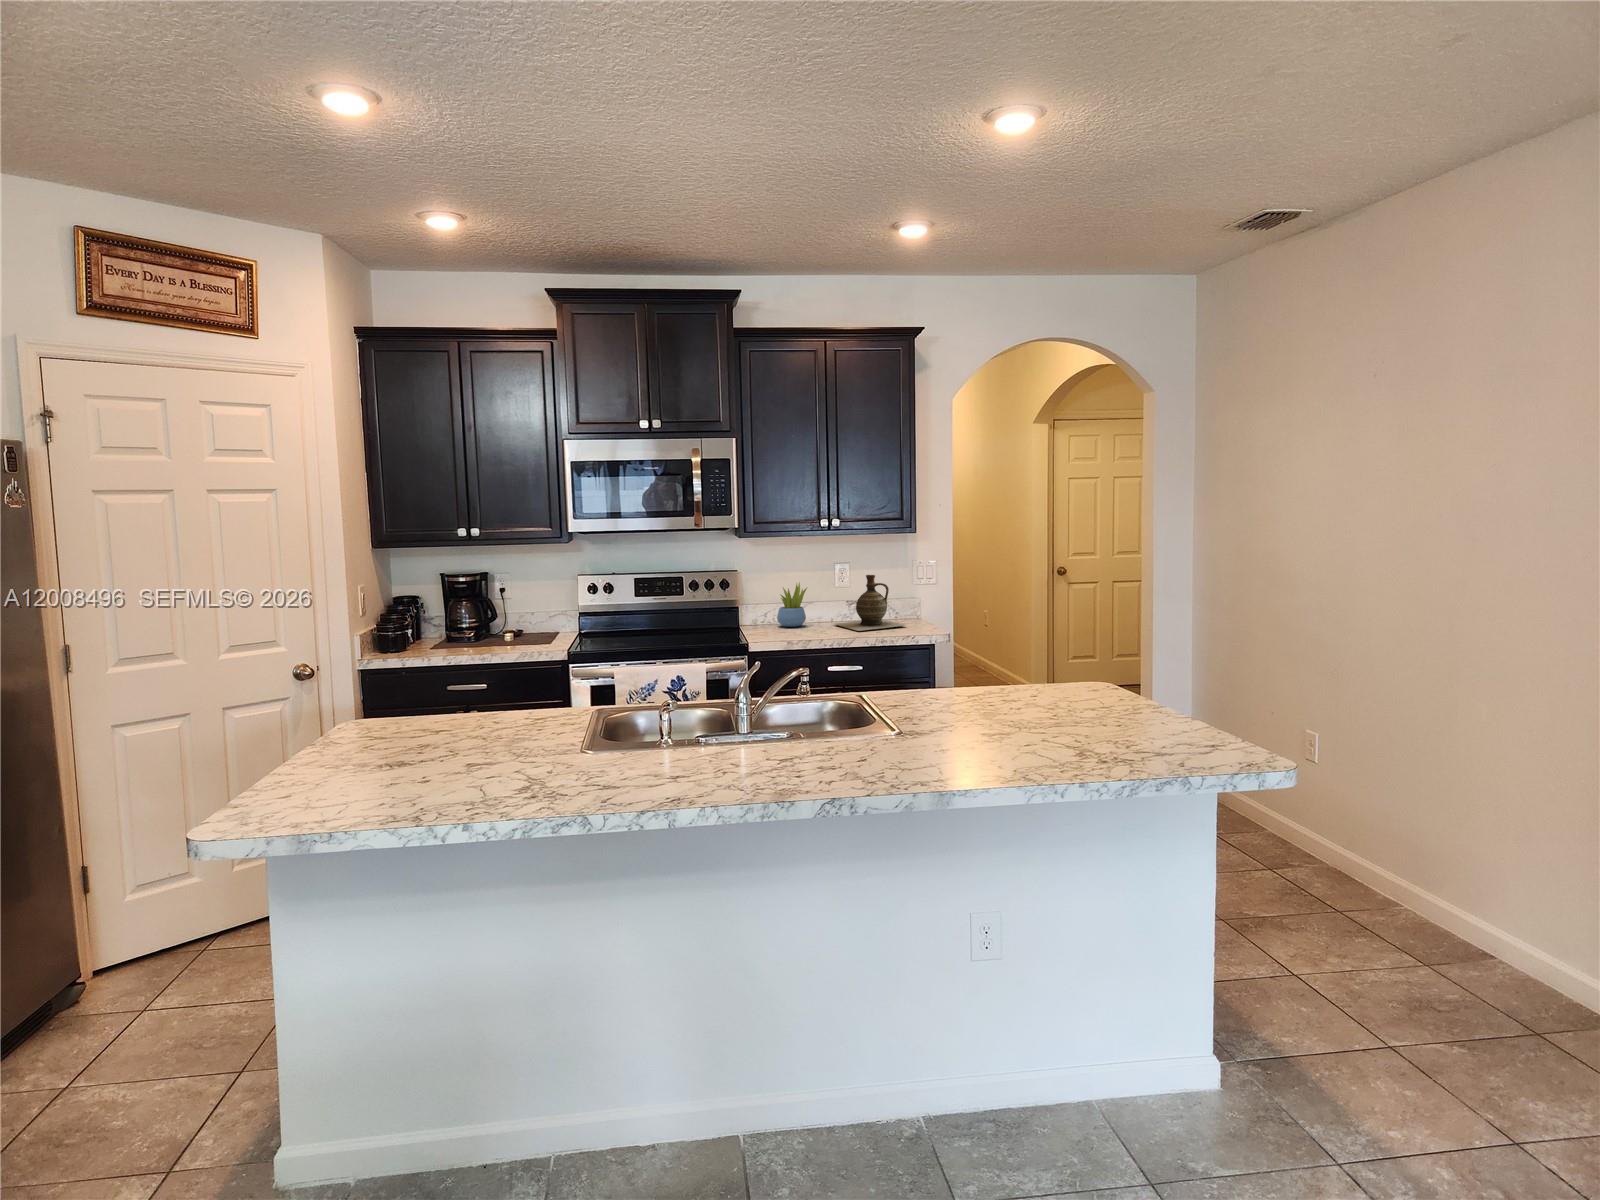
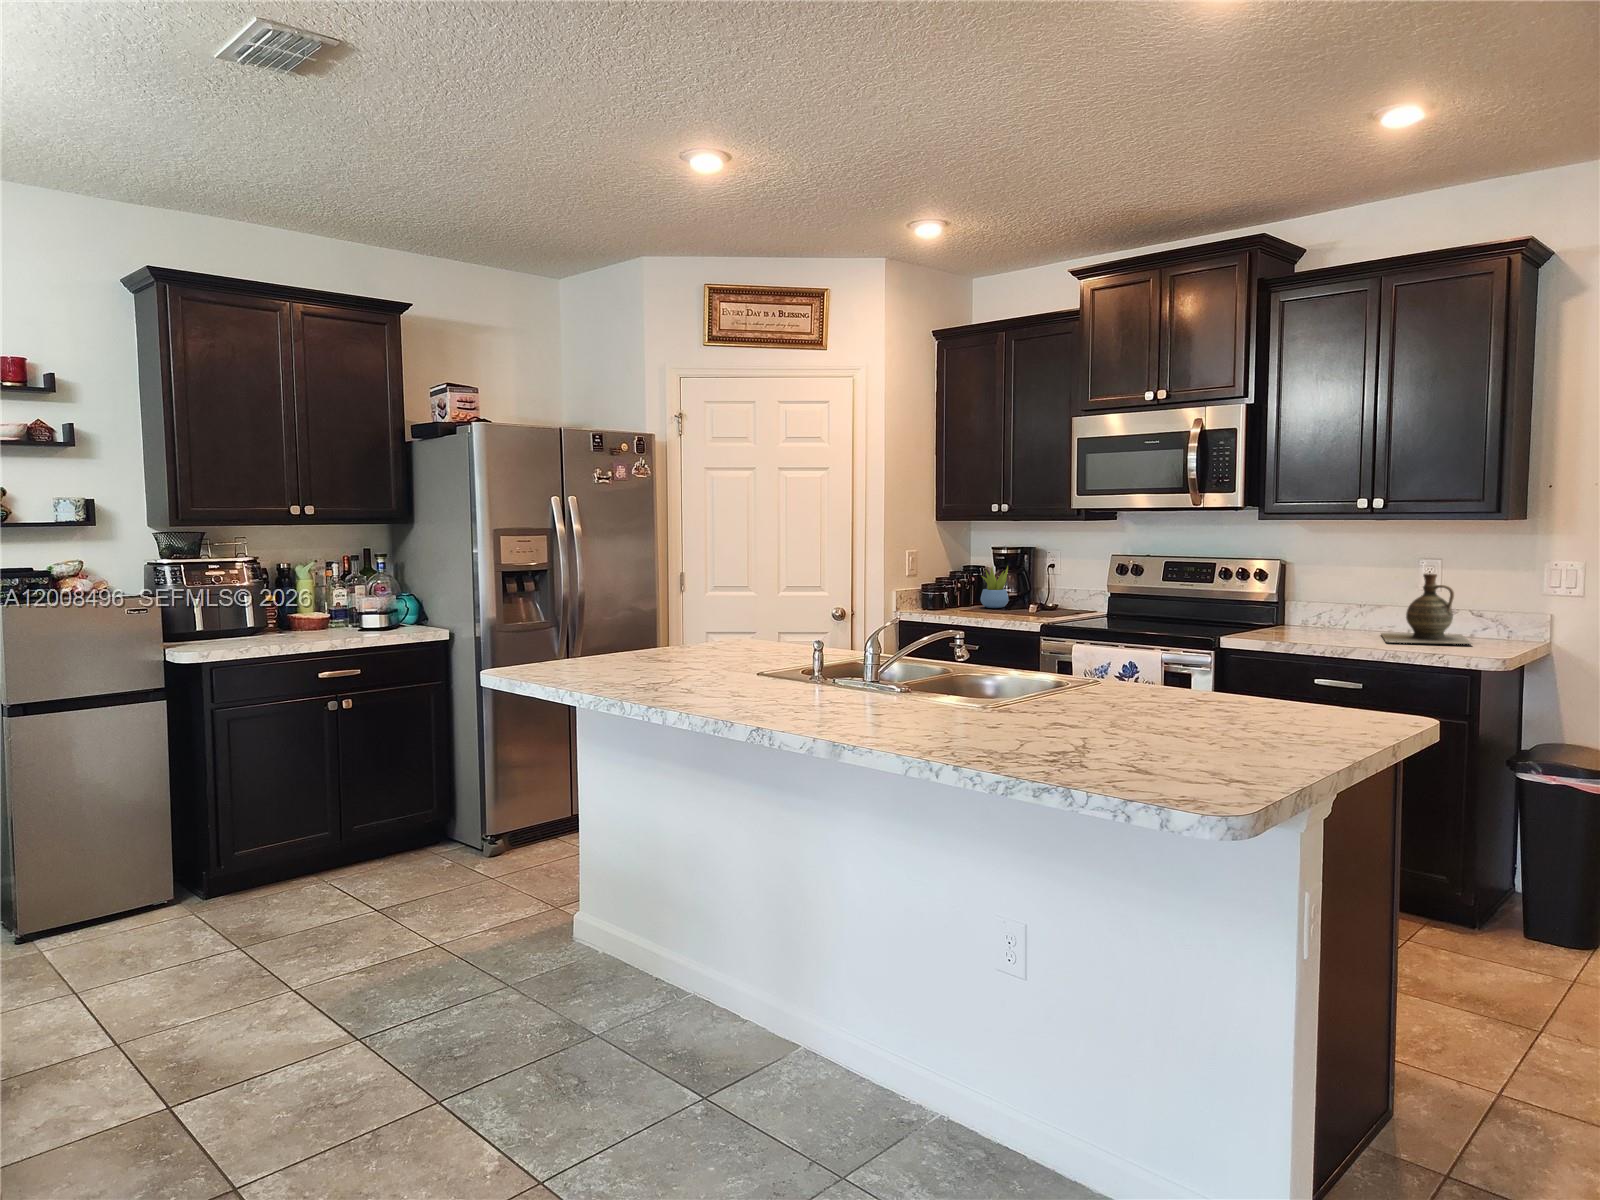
succulent plant: present [777,583,807,627] -> present [980,566,1009,608]

